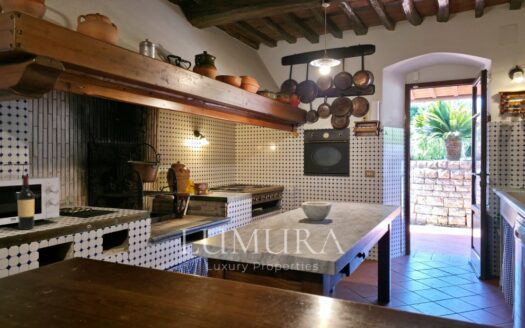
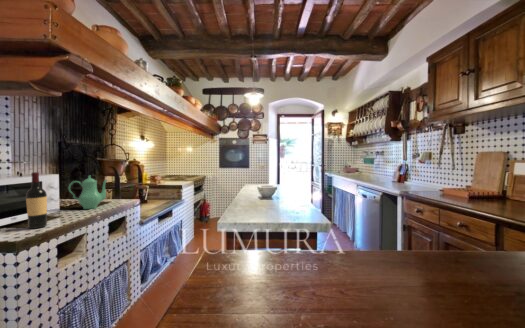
teapot: none [72,180,108,217] -> present [69,176,107,209]

